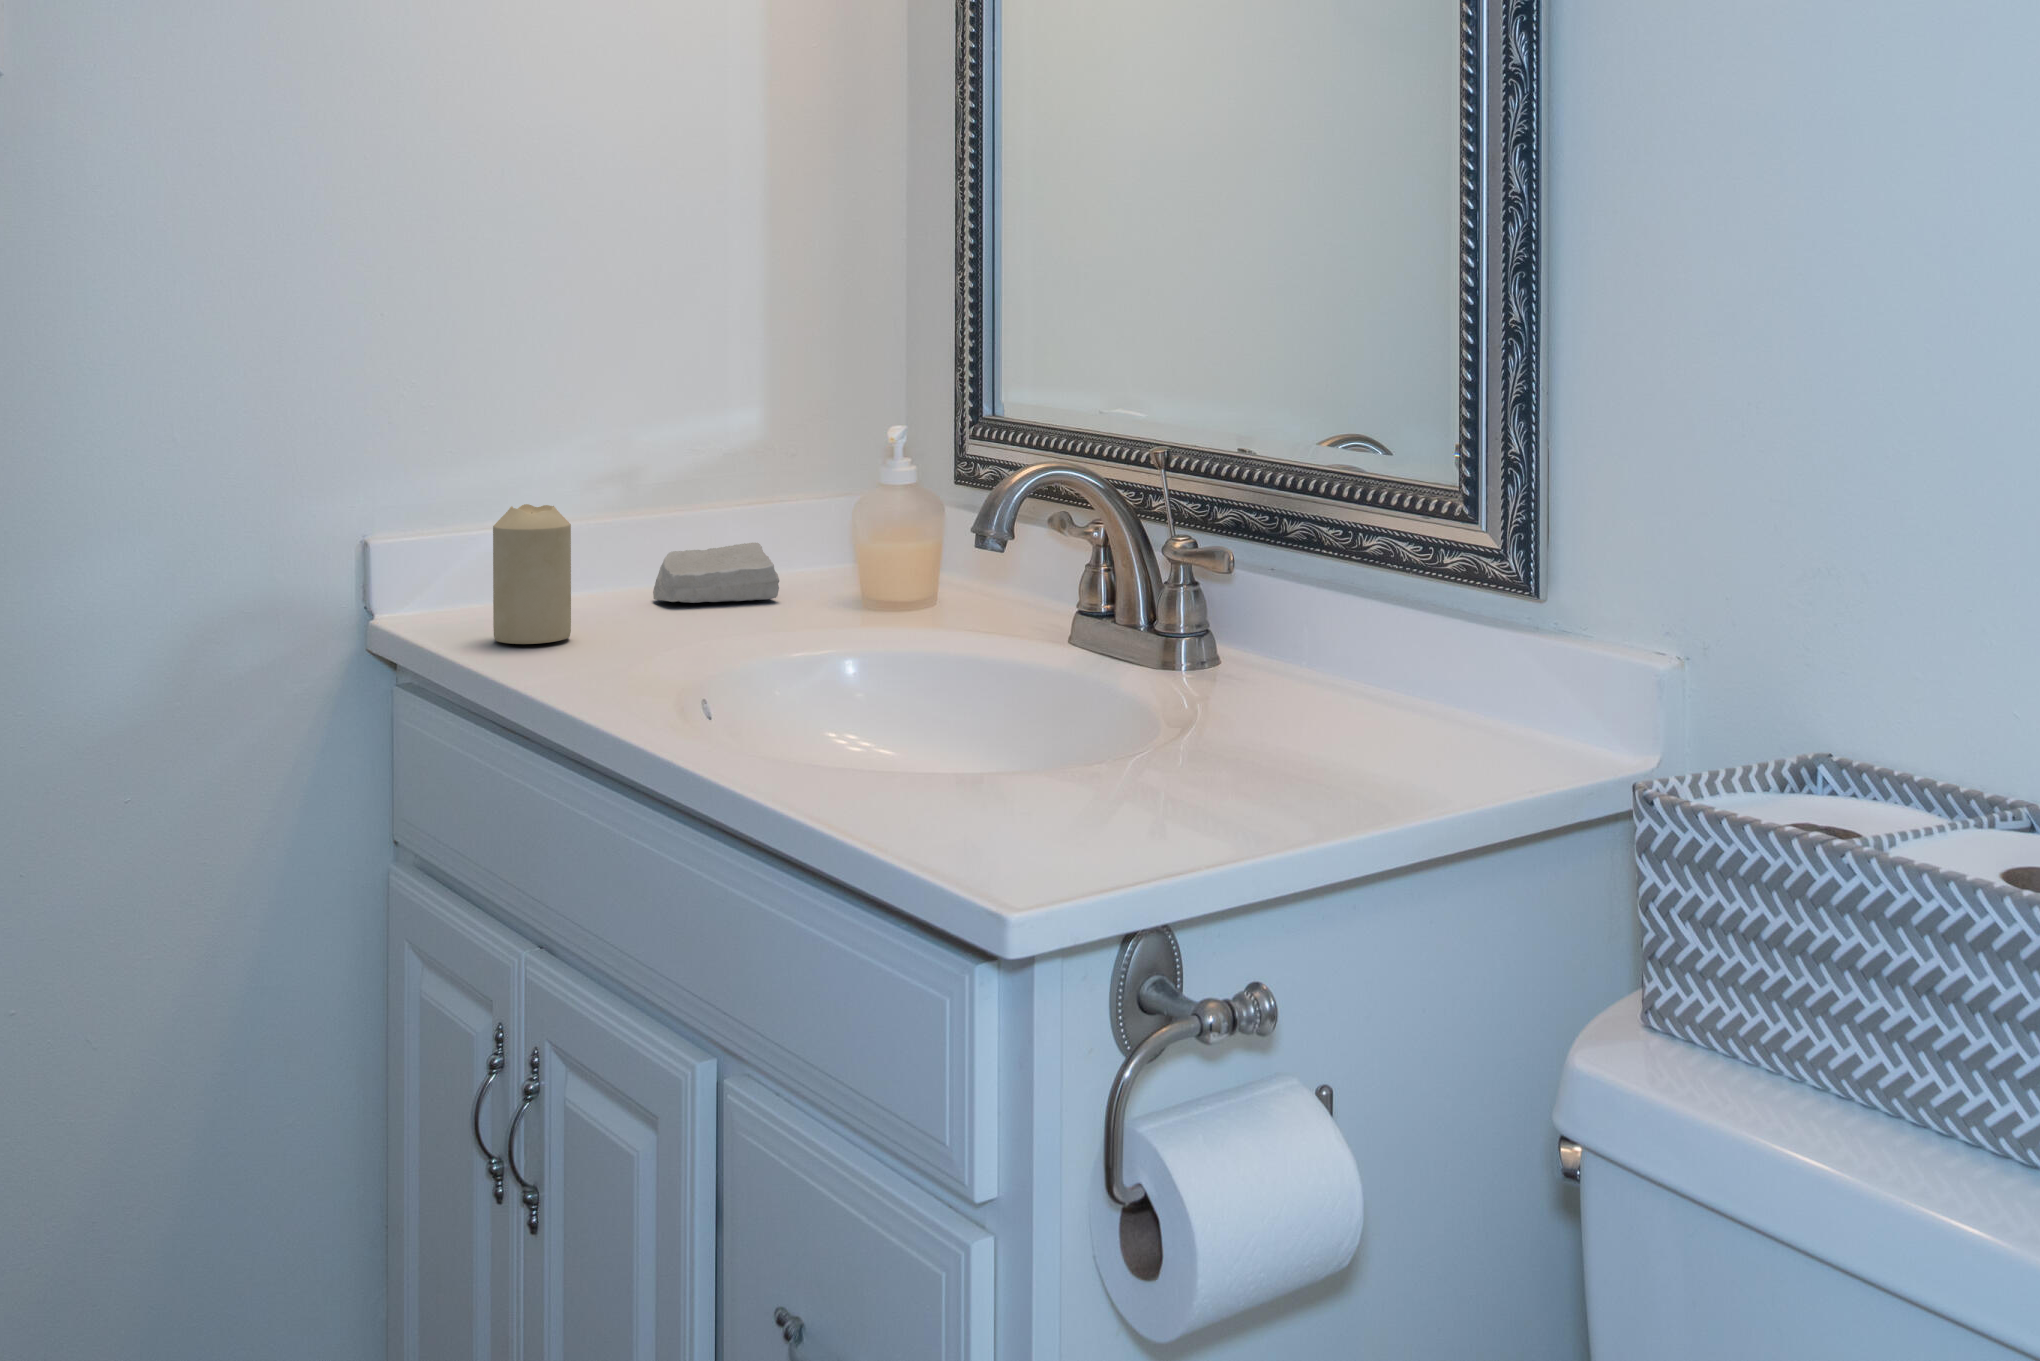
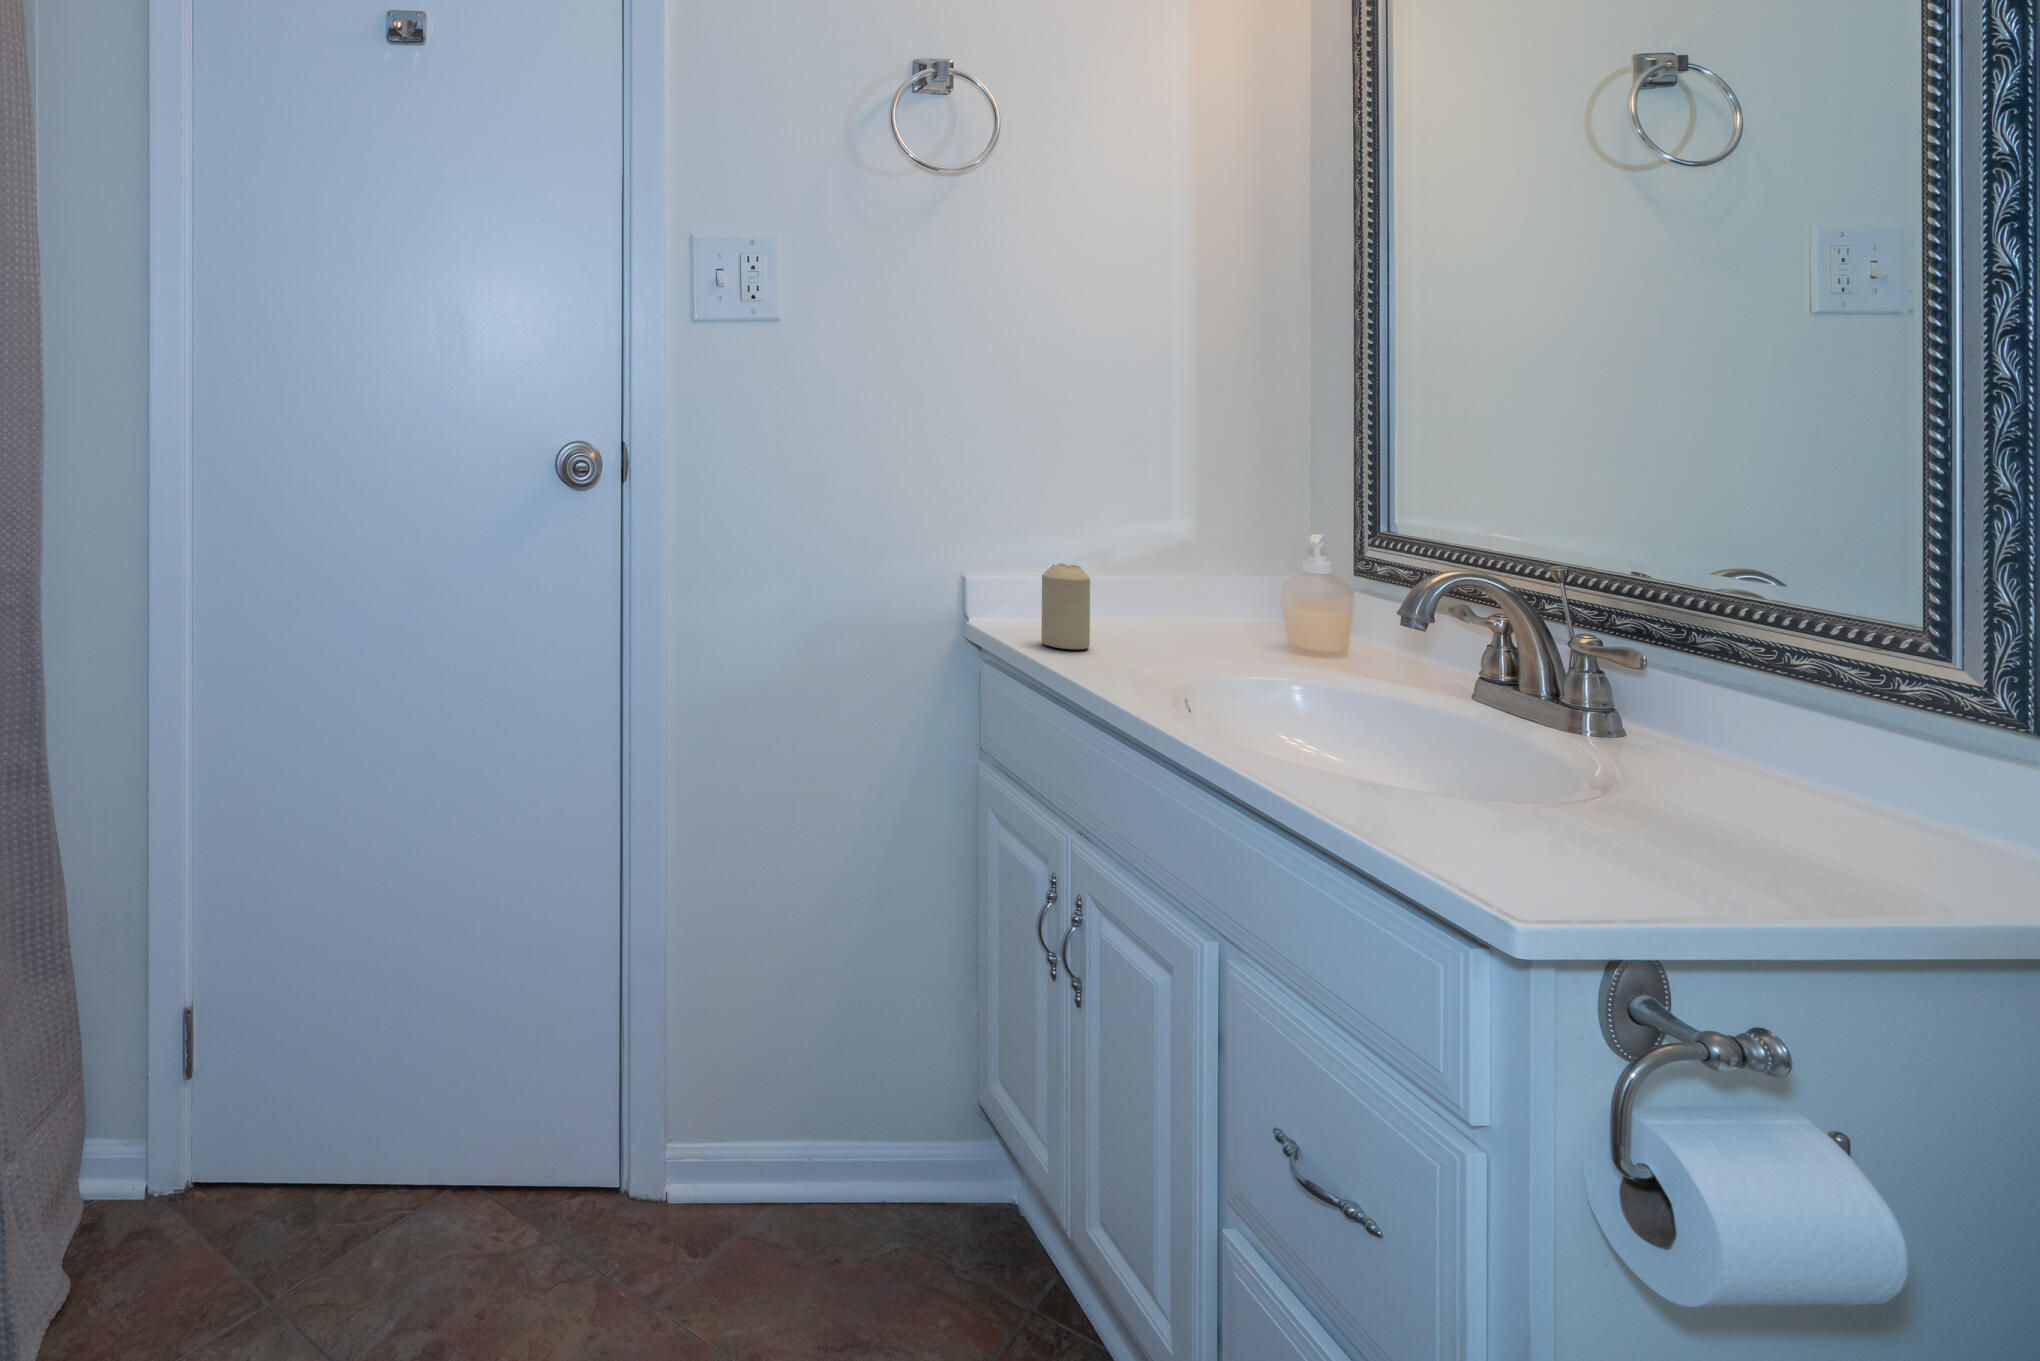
soap bar: present [653,543,779,603] -> none [1133,598,1222,636]

